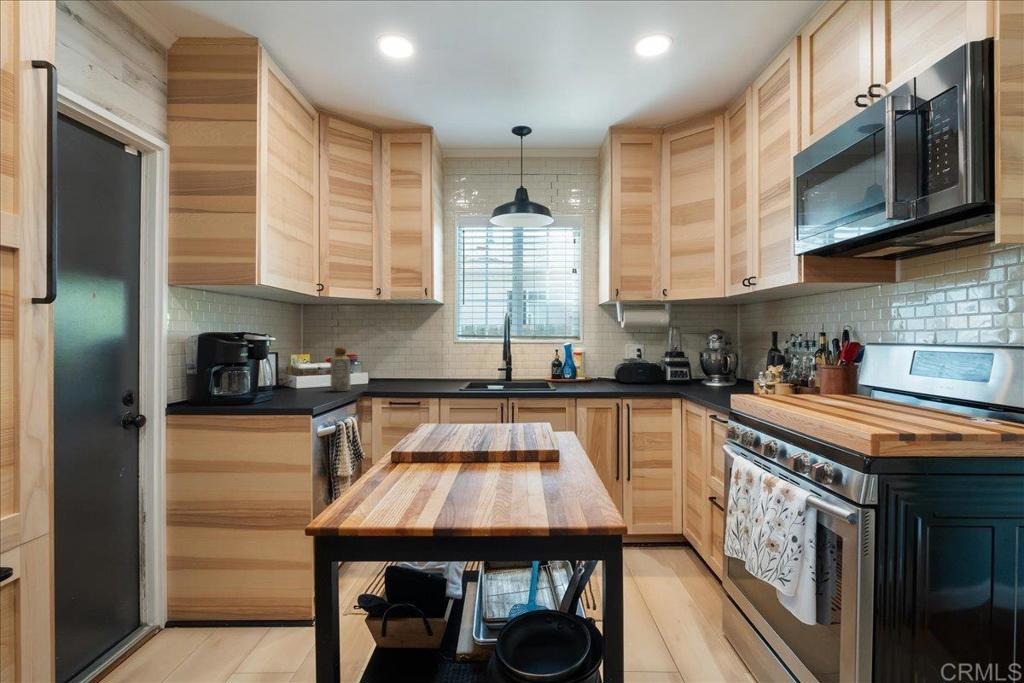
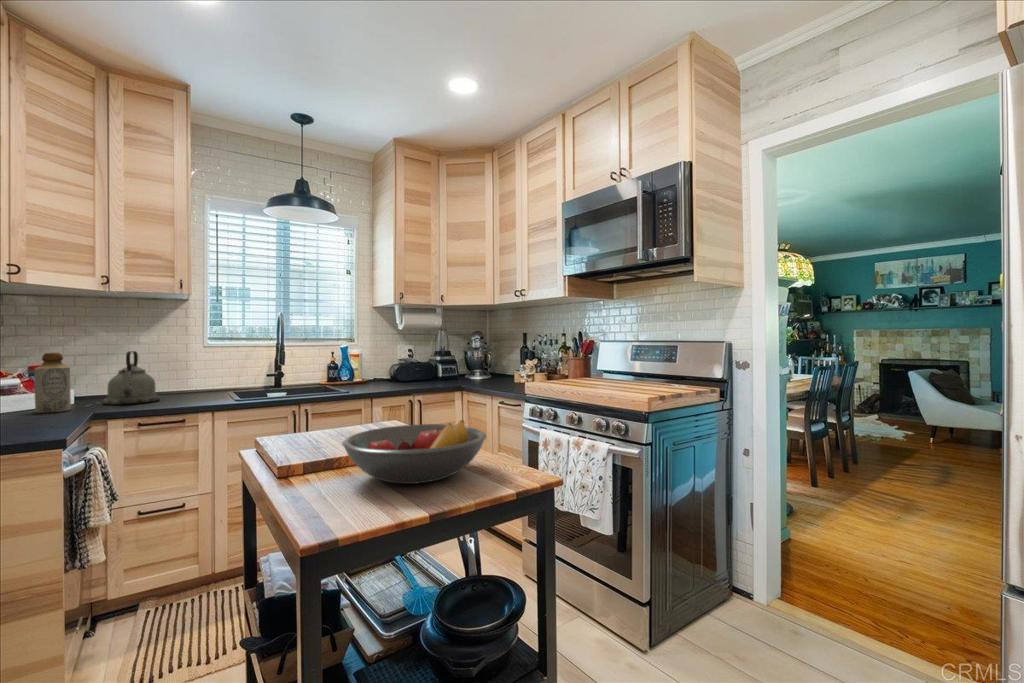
kettle: none [373,347,409,389] -> present [103,351,160,405]
fruit bowl: none [410,432,556,494] -> present [342,420,486,484]

